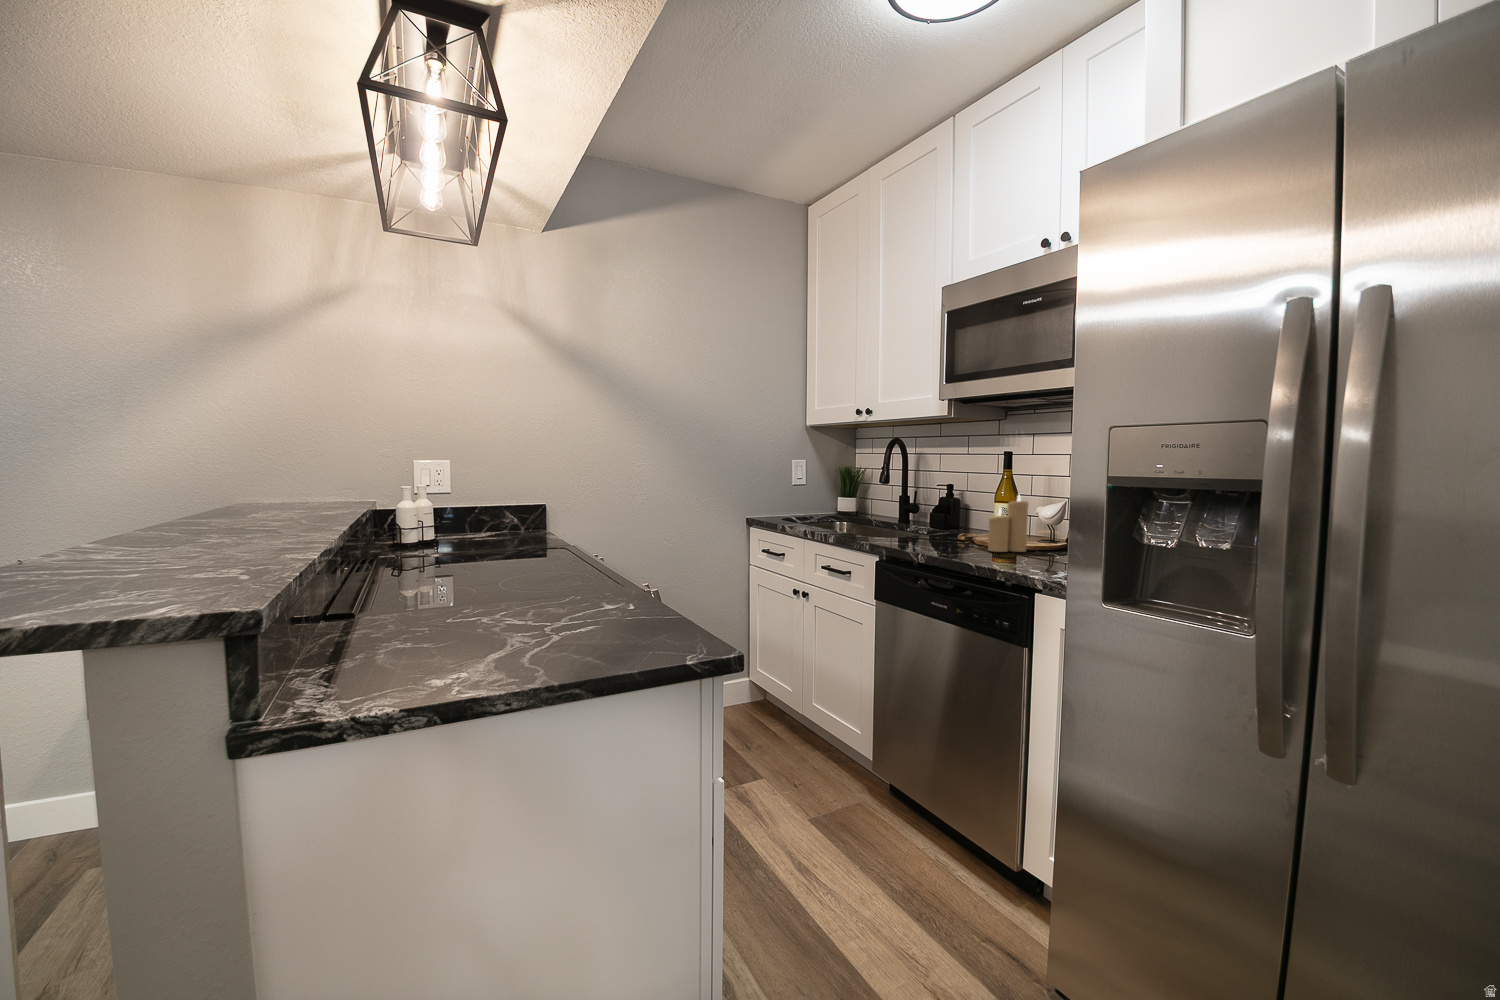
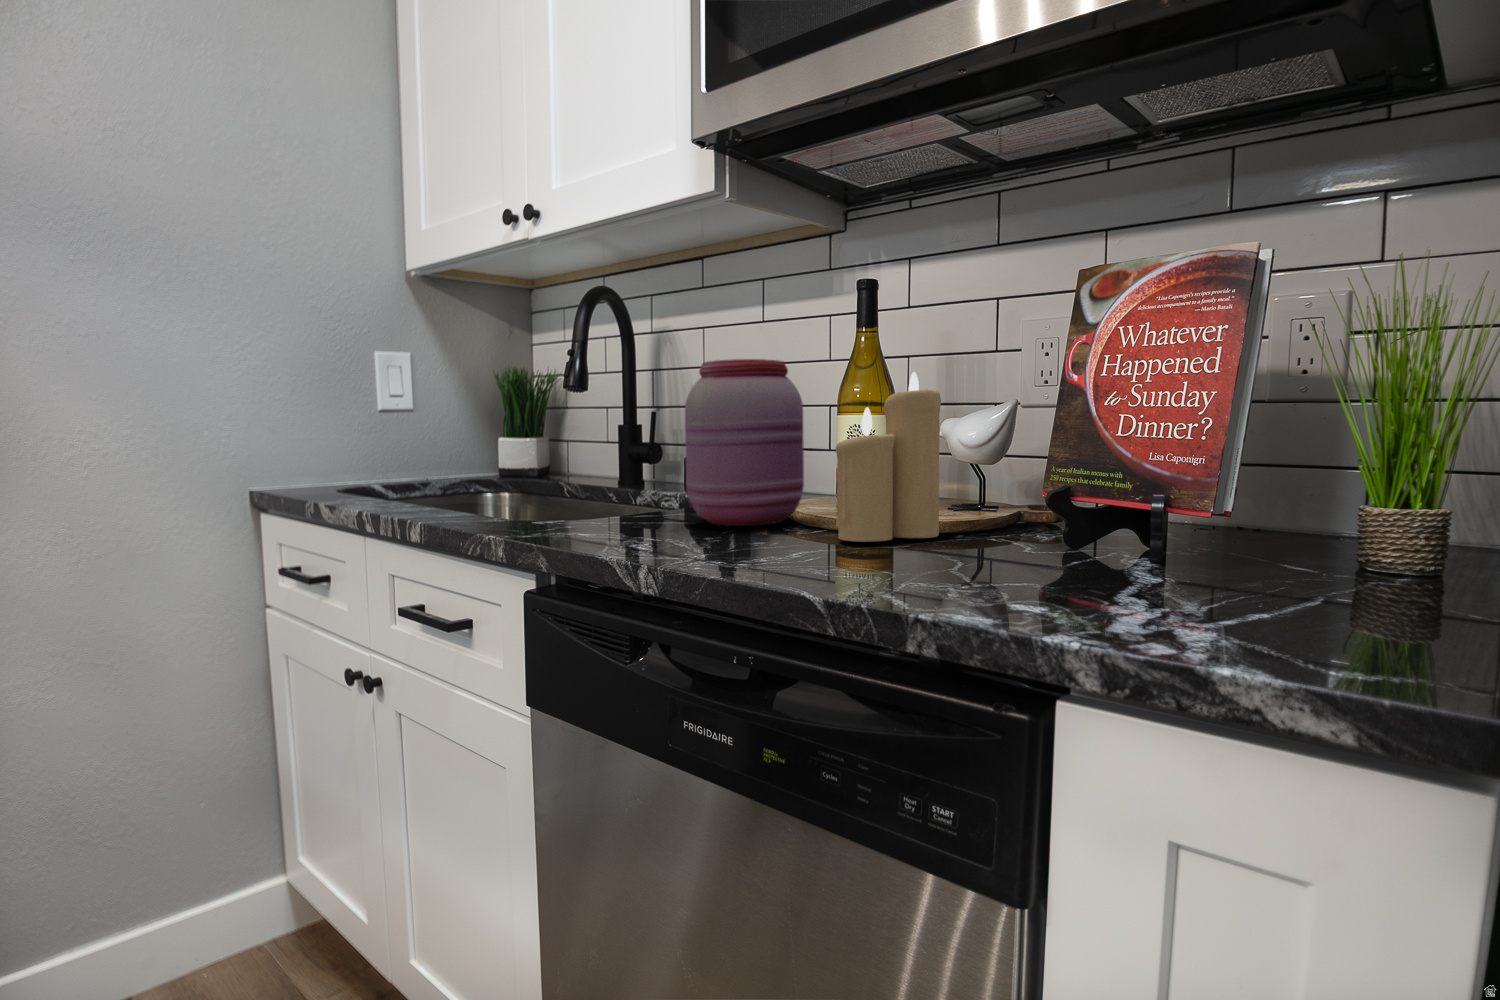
jar: none [934,484,980,544] -> present [685,359,804,526]

